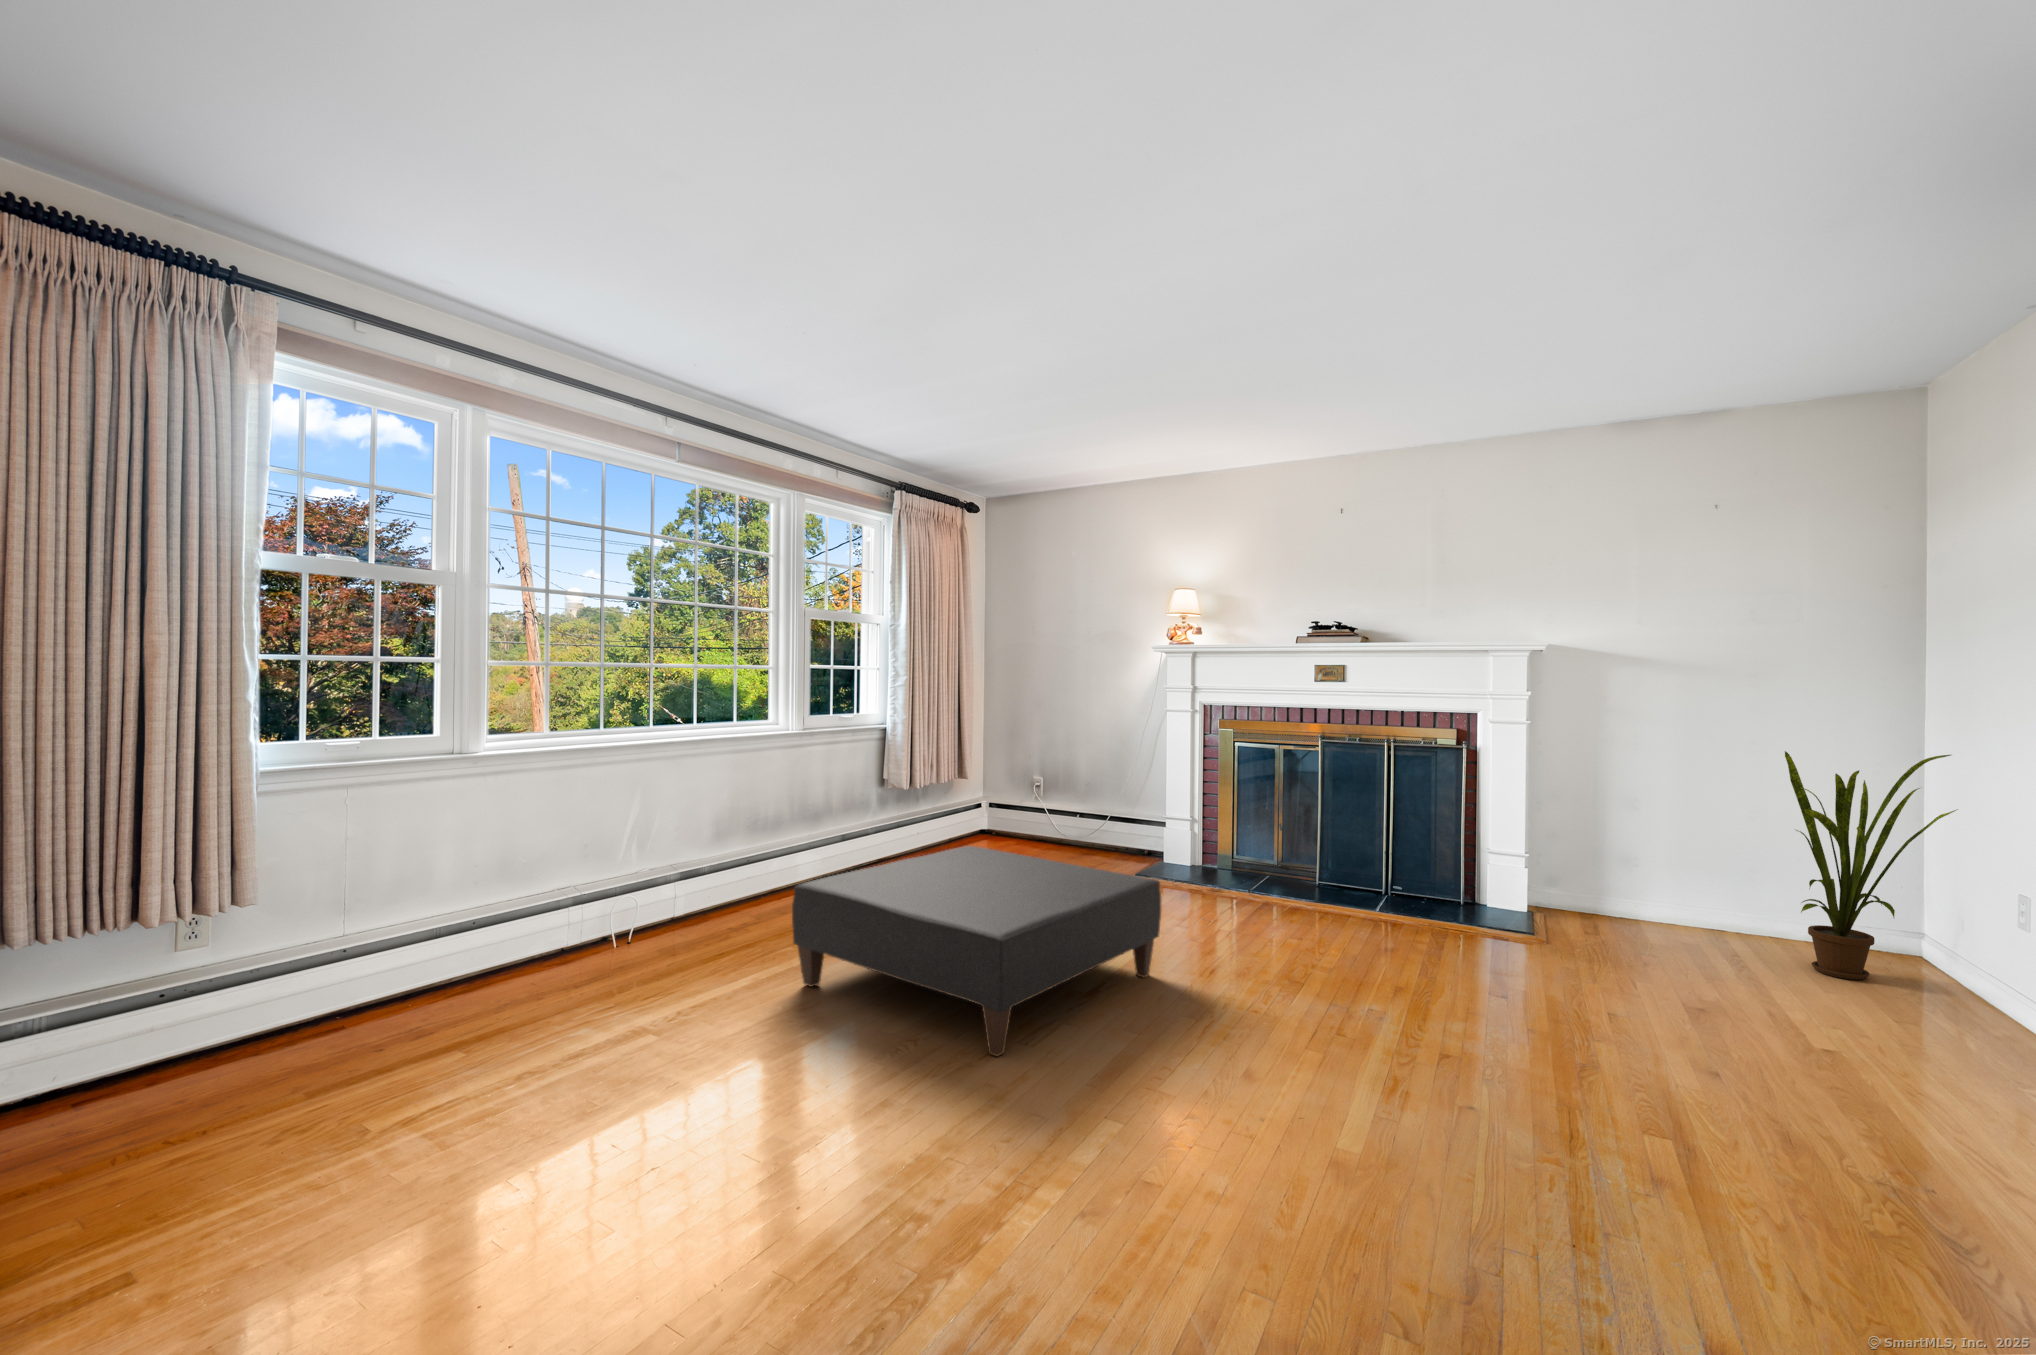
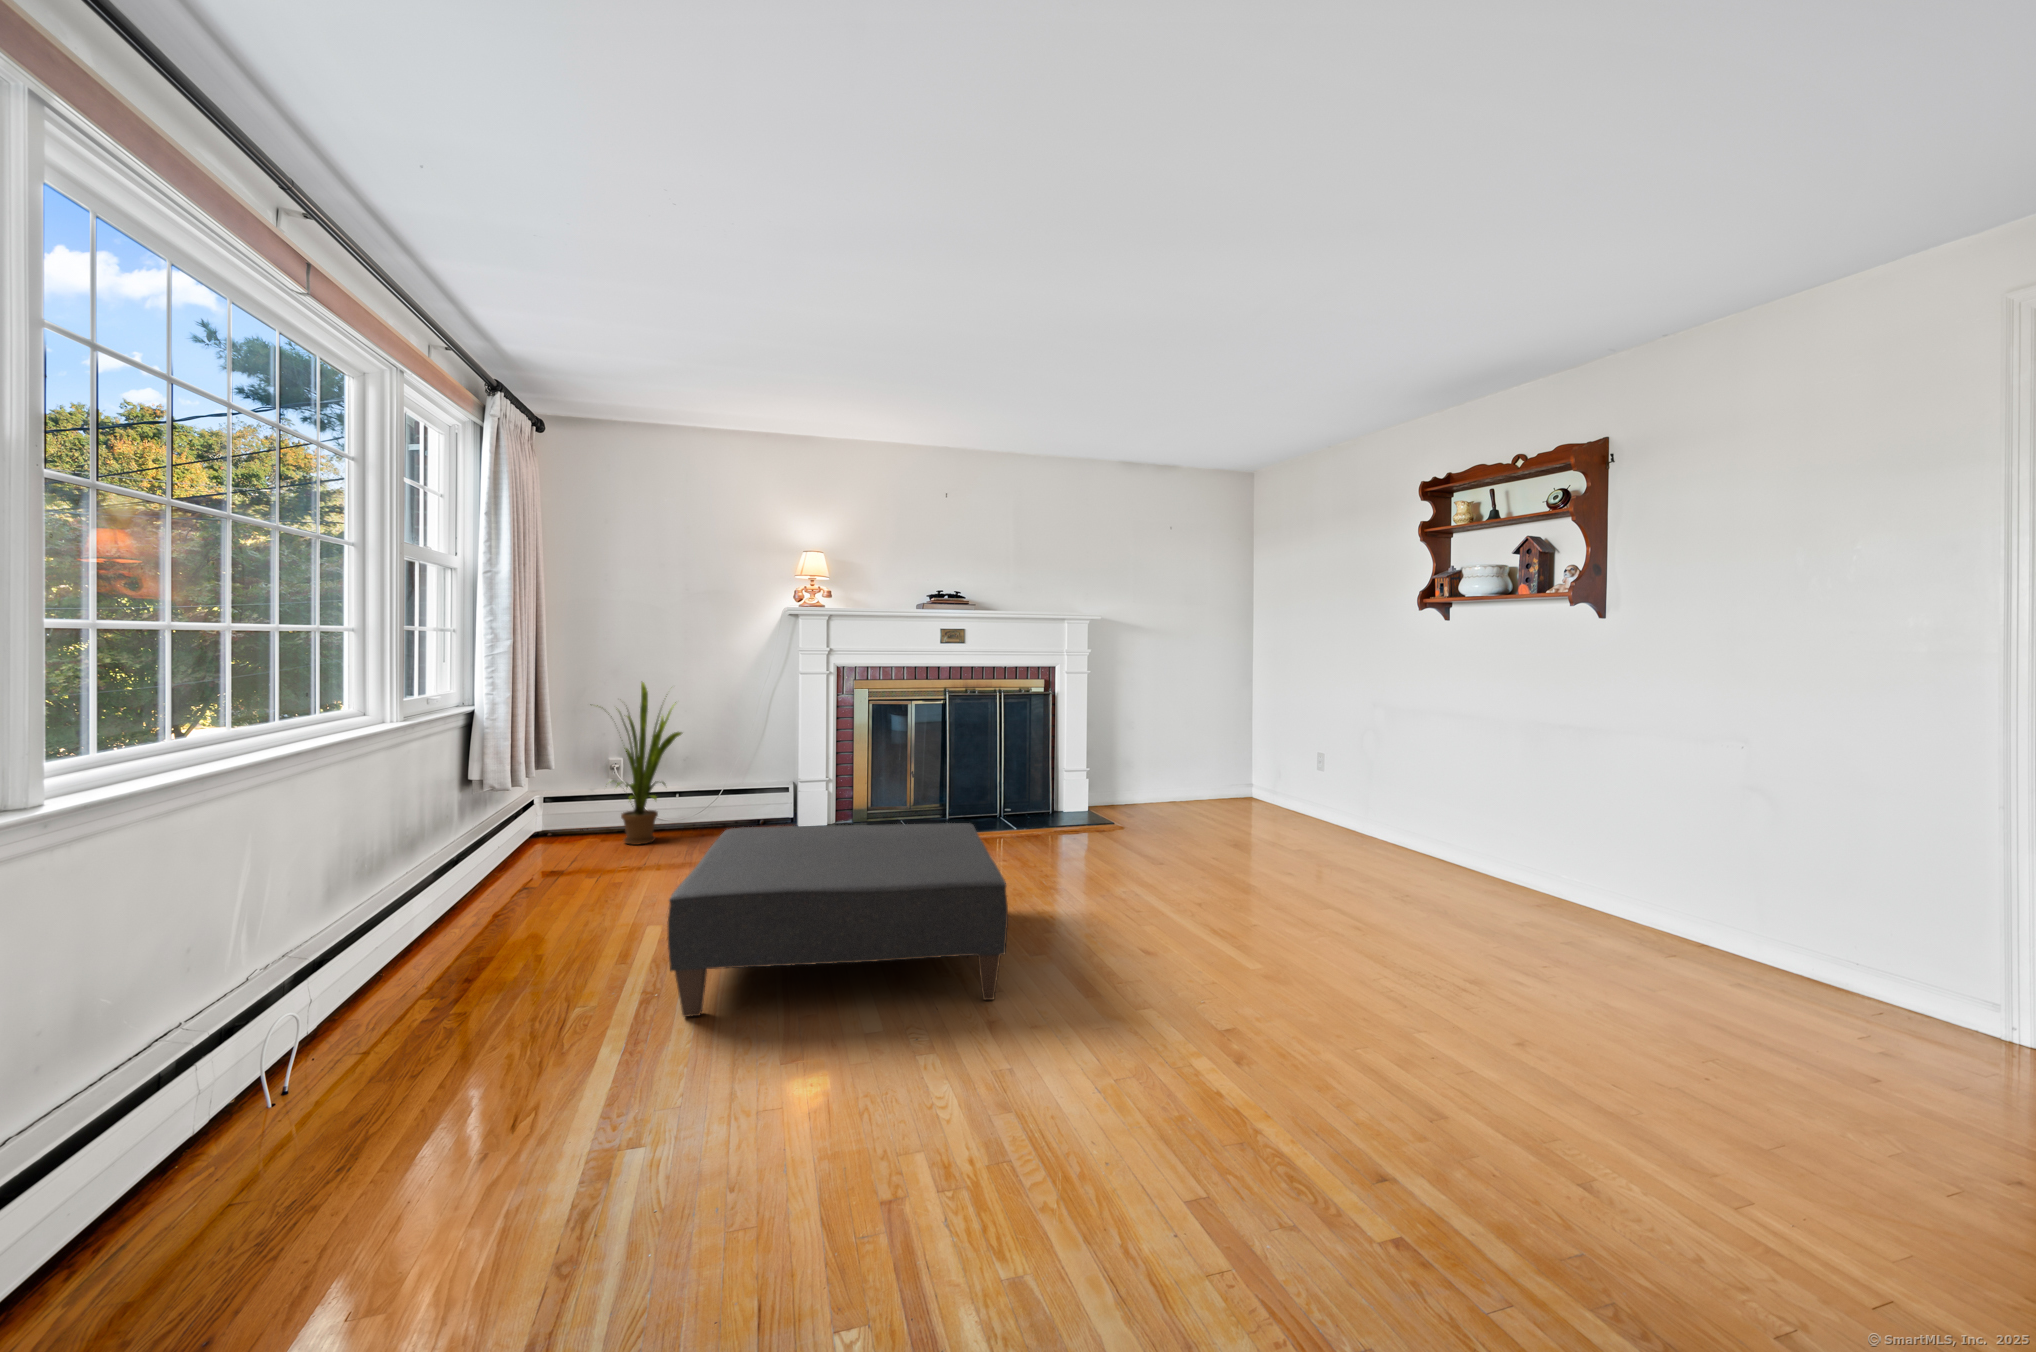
house plant: present [1785,751,1956,980] -> present [597,682,682,845]

